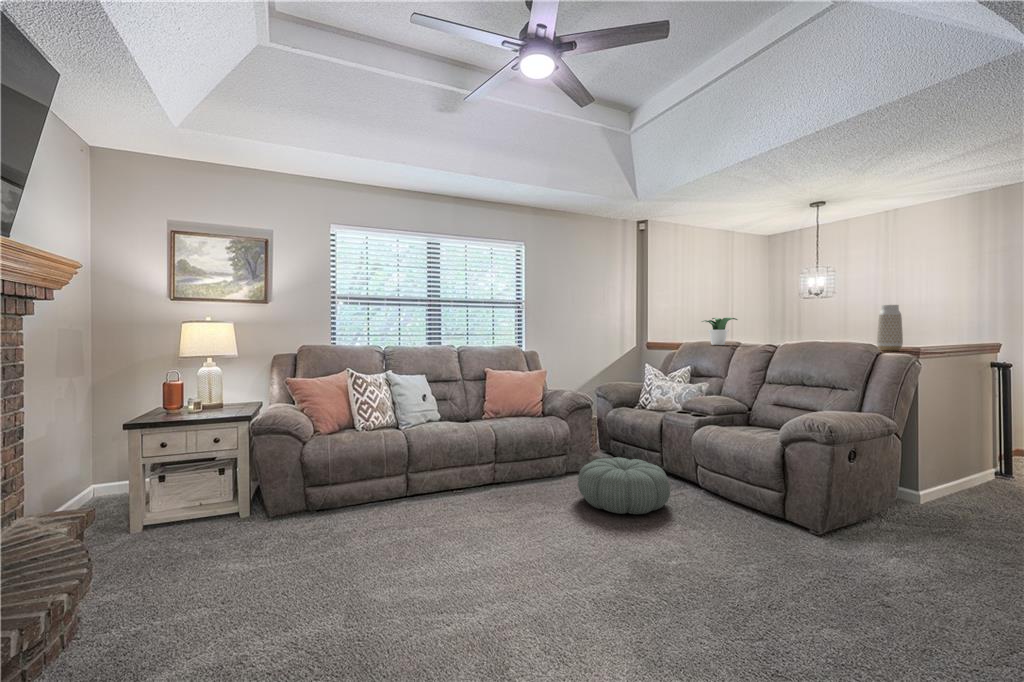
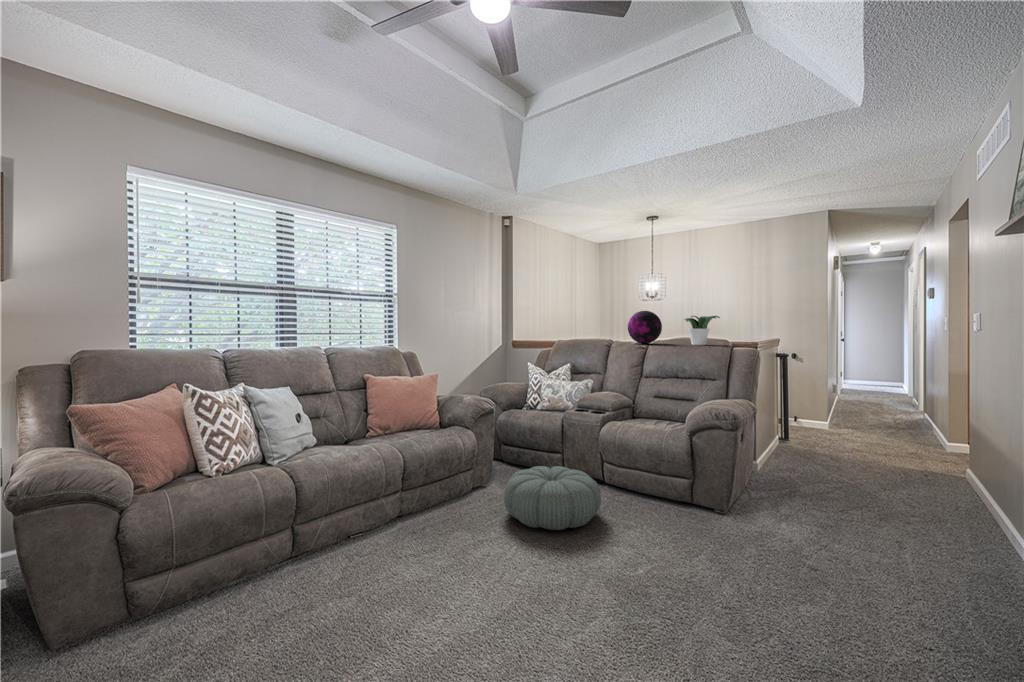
vase: present [877,305,903,351] -> none [740,308,760,348]
decorative orb: none [752,311,792,346] -> present [628,311,662,344]
potted plant: present [702,317,737,345] -> present [684,316,720,345]

